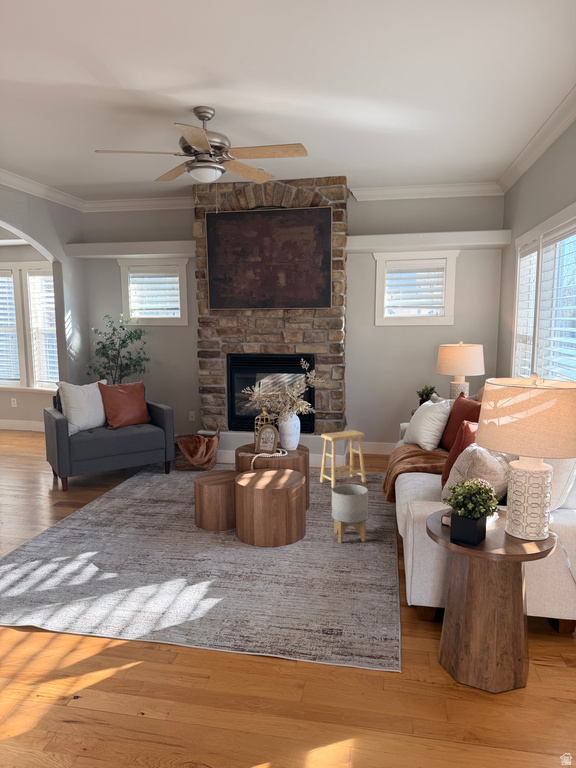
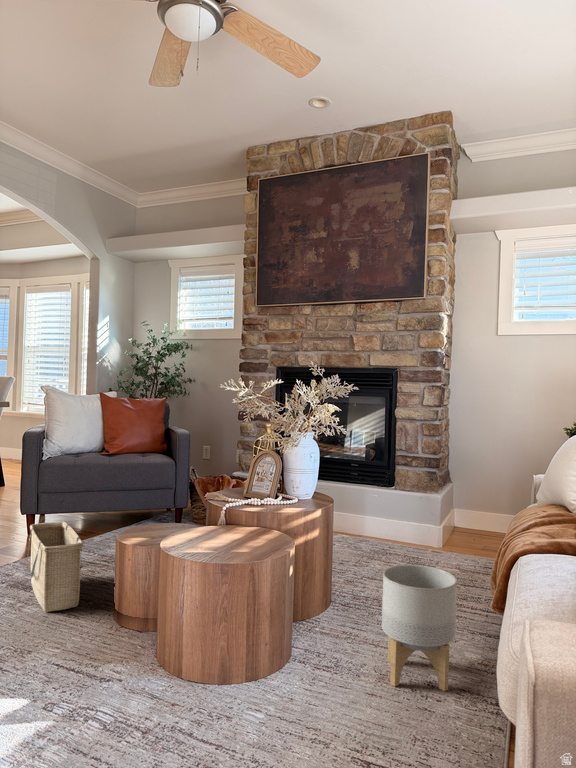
footstool: present [320,430,366,488] -> none [391,481,467,573]
basket: none [103,481,151,534] -> present [28,522,83,612]

